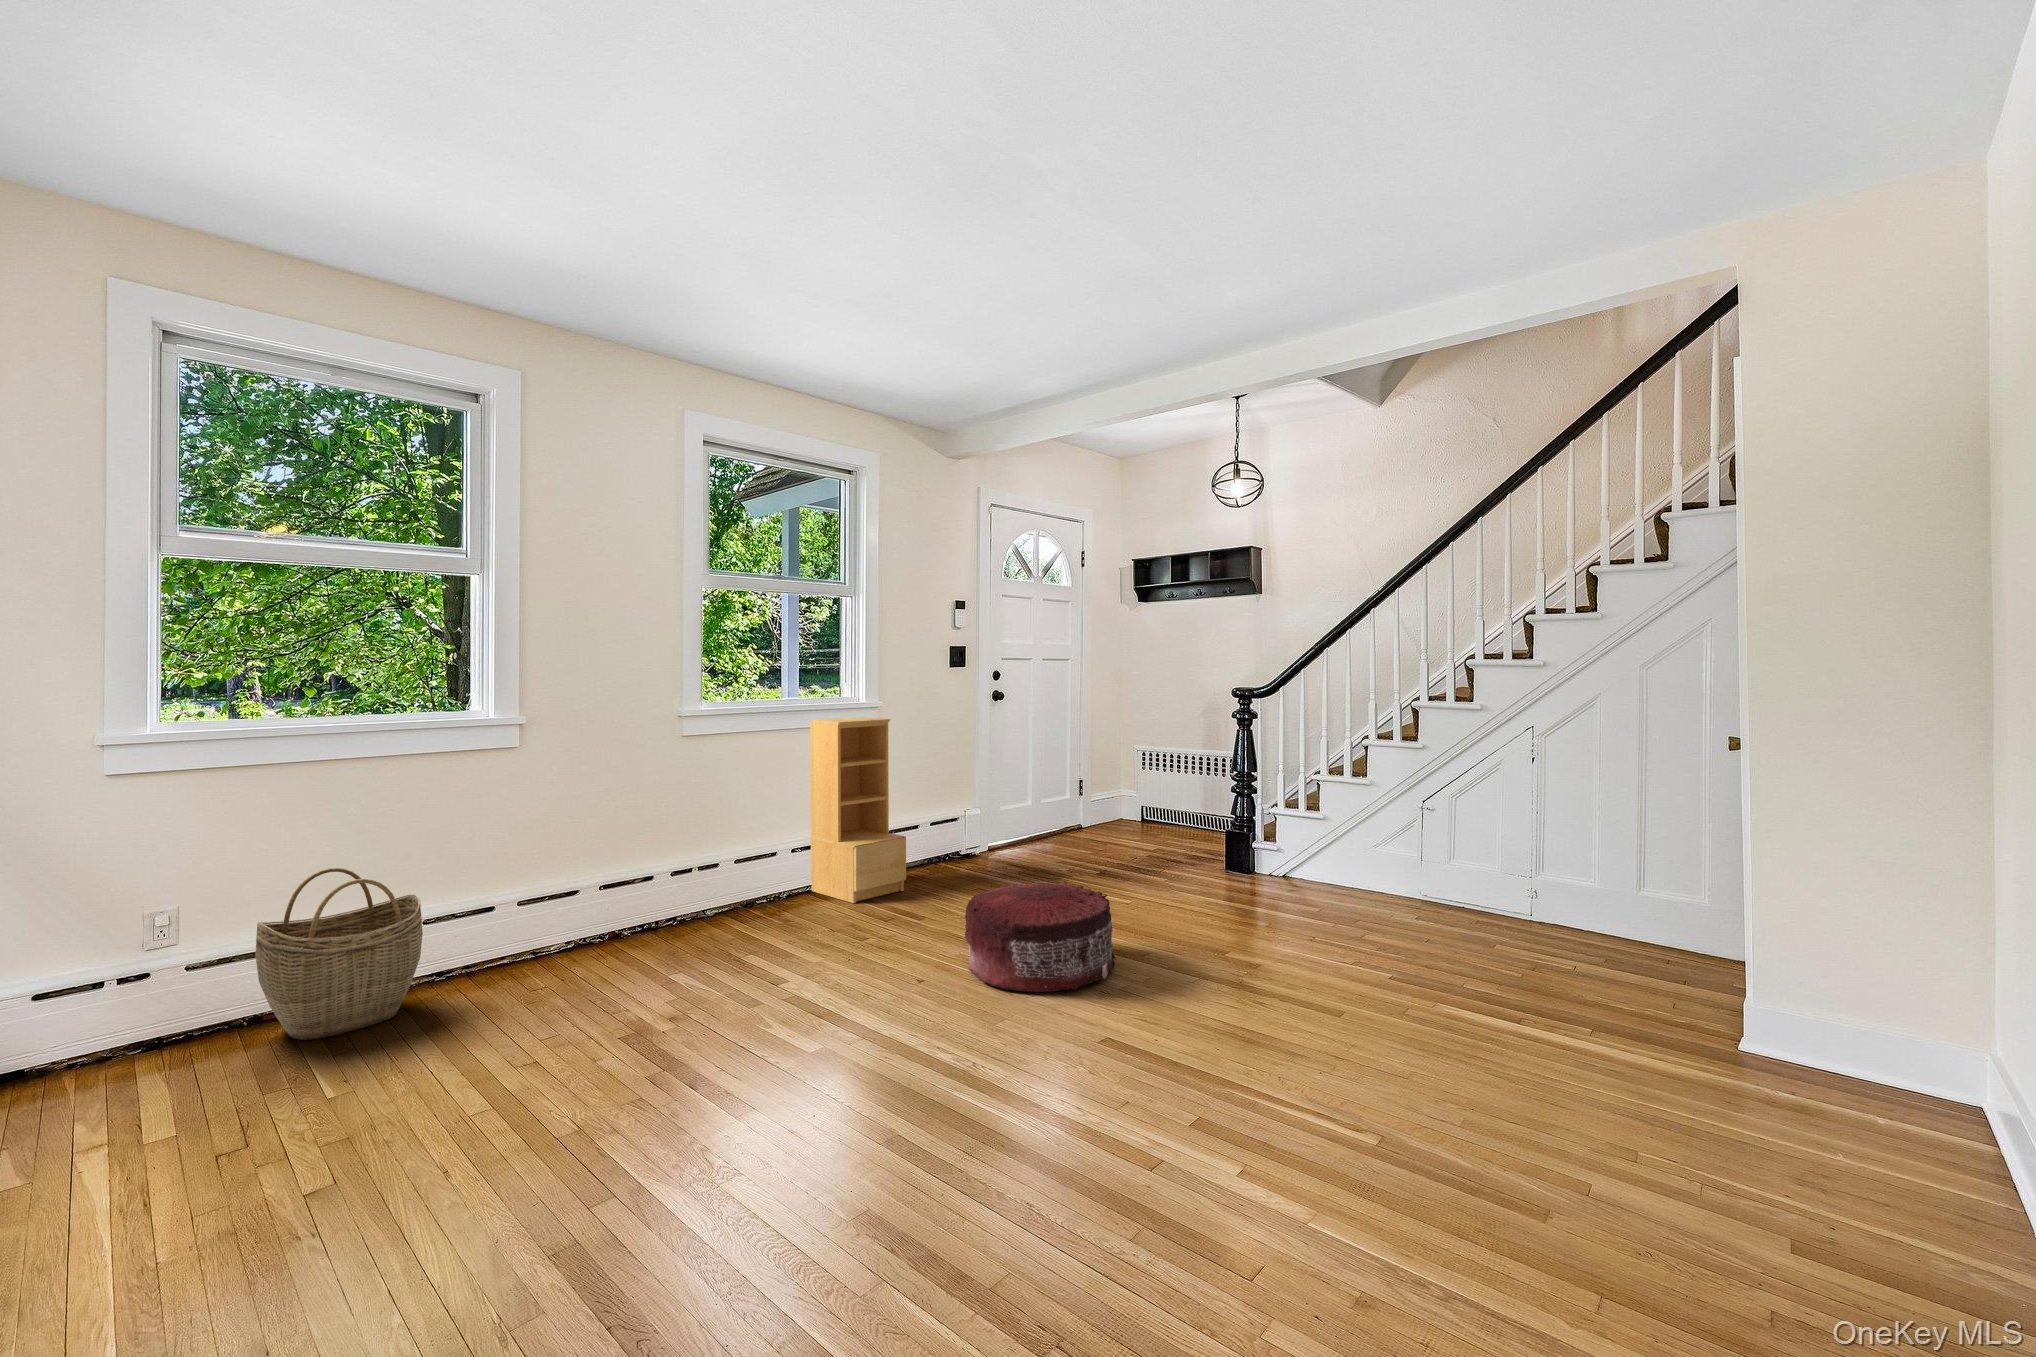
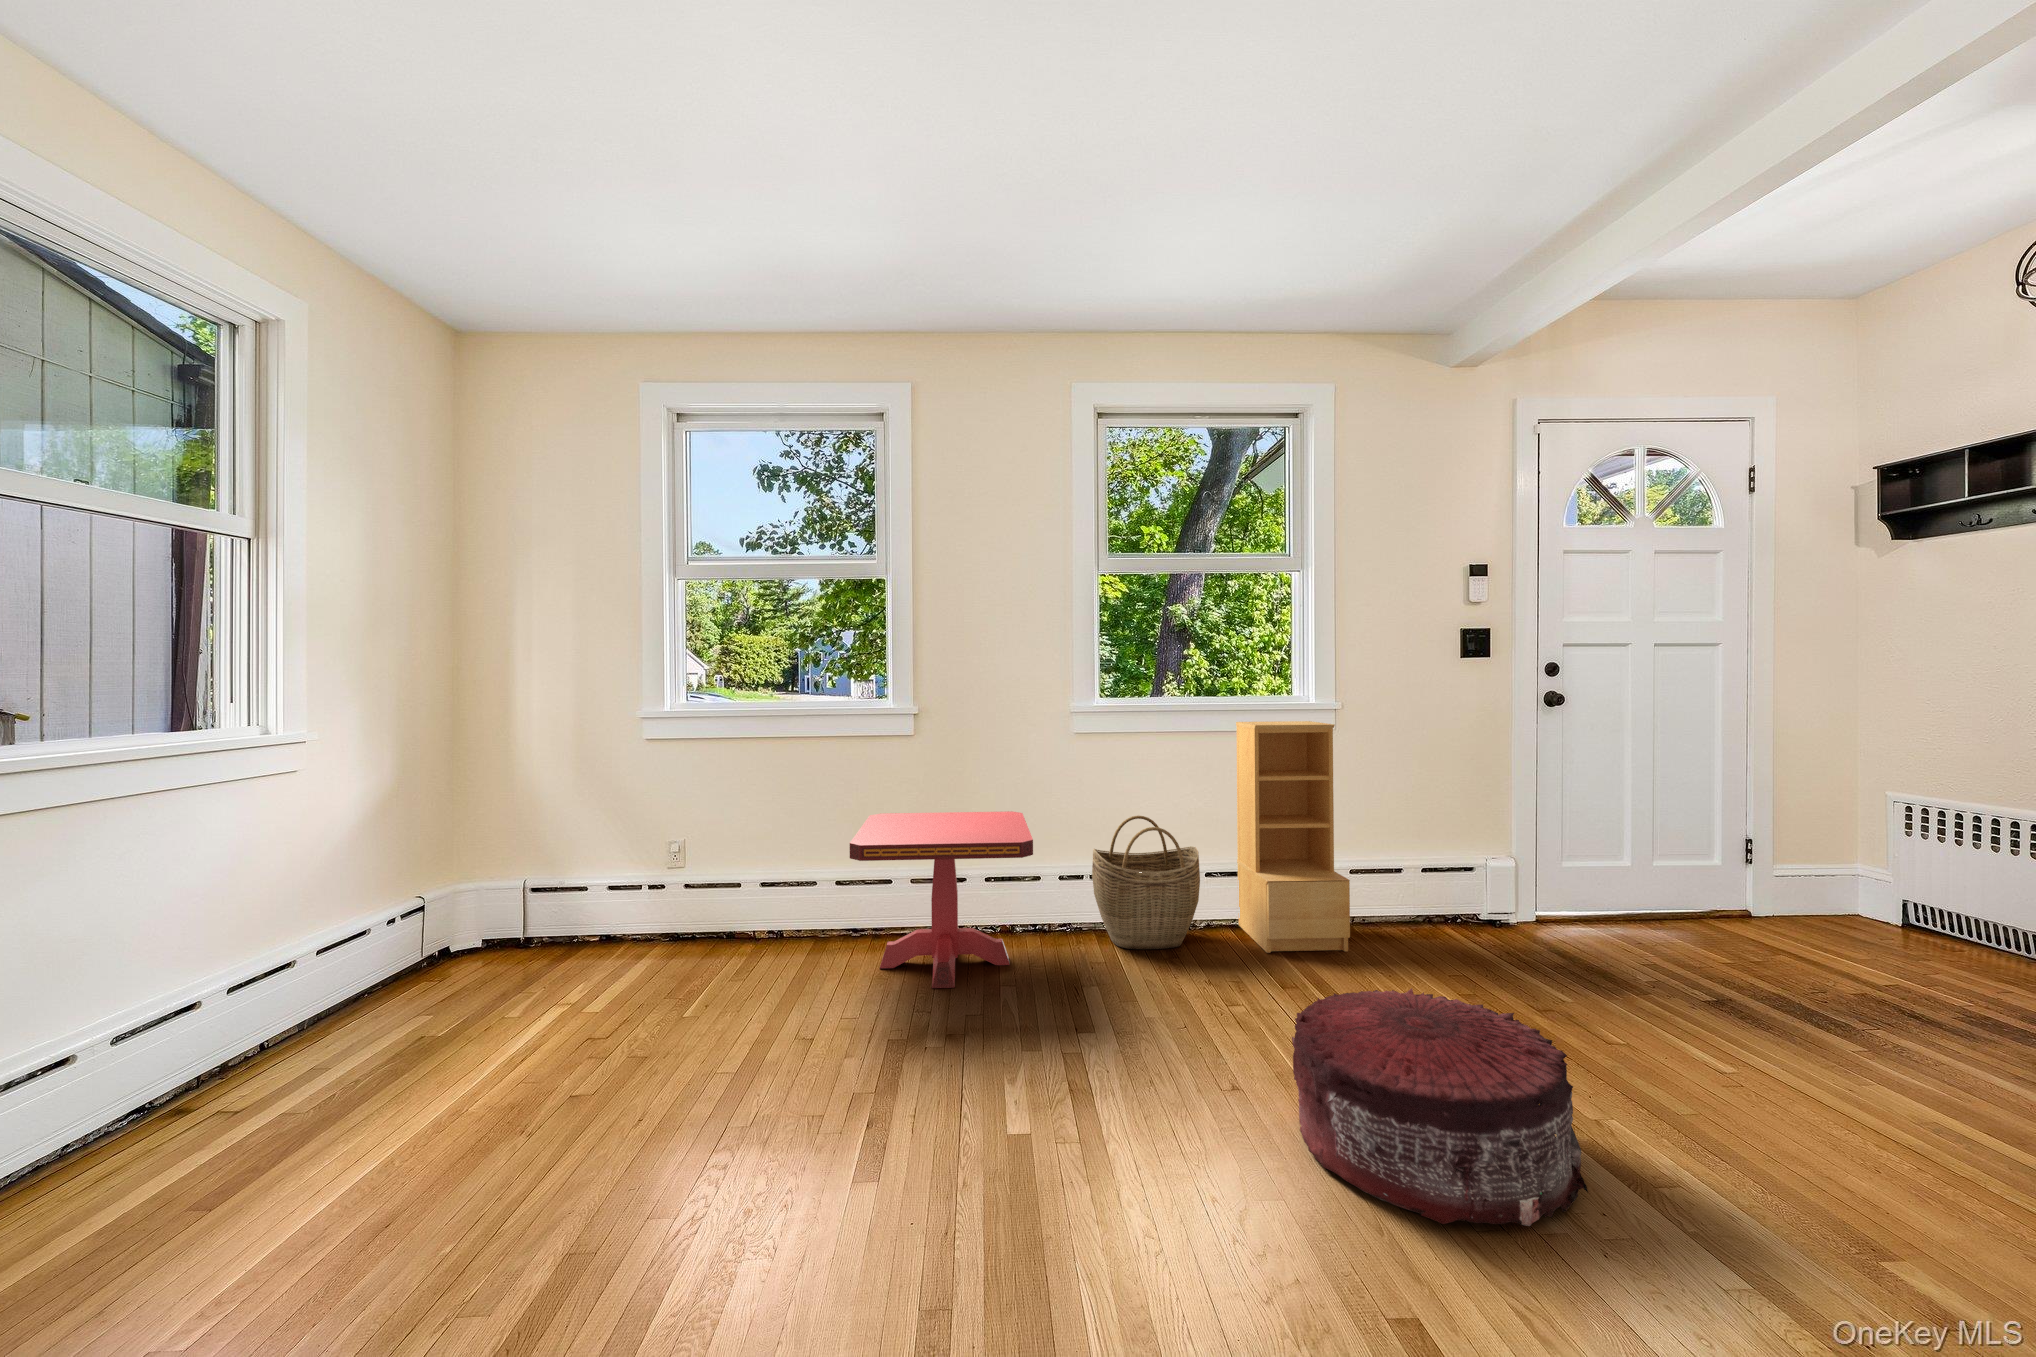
side table: none [474,817,707,991] -> present [850,811,1033,988]
woven basket: present [255,868,423,1040] -> present [1092,816,1200,949]

